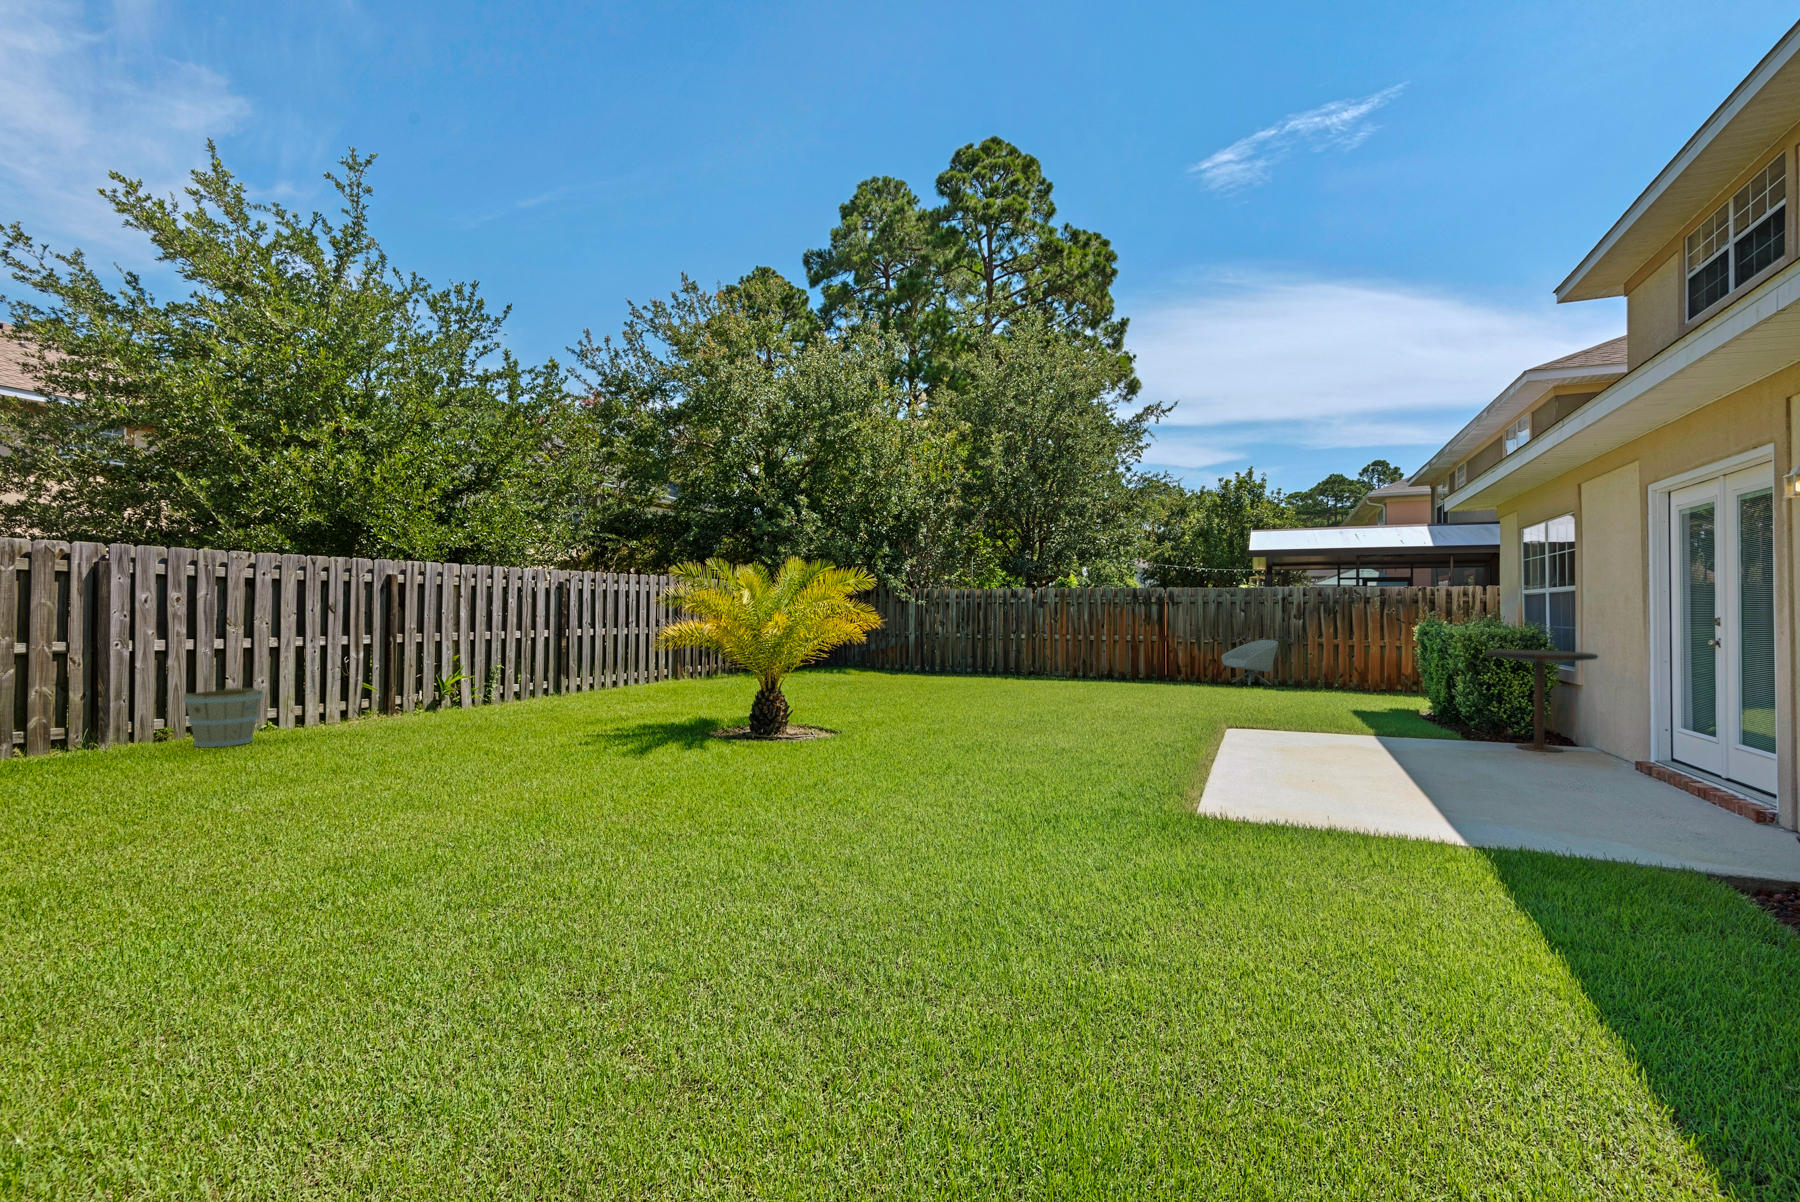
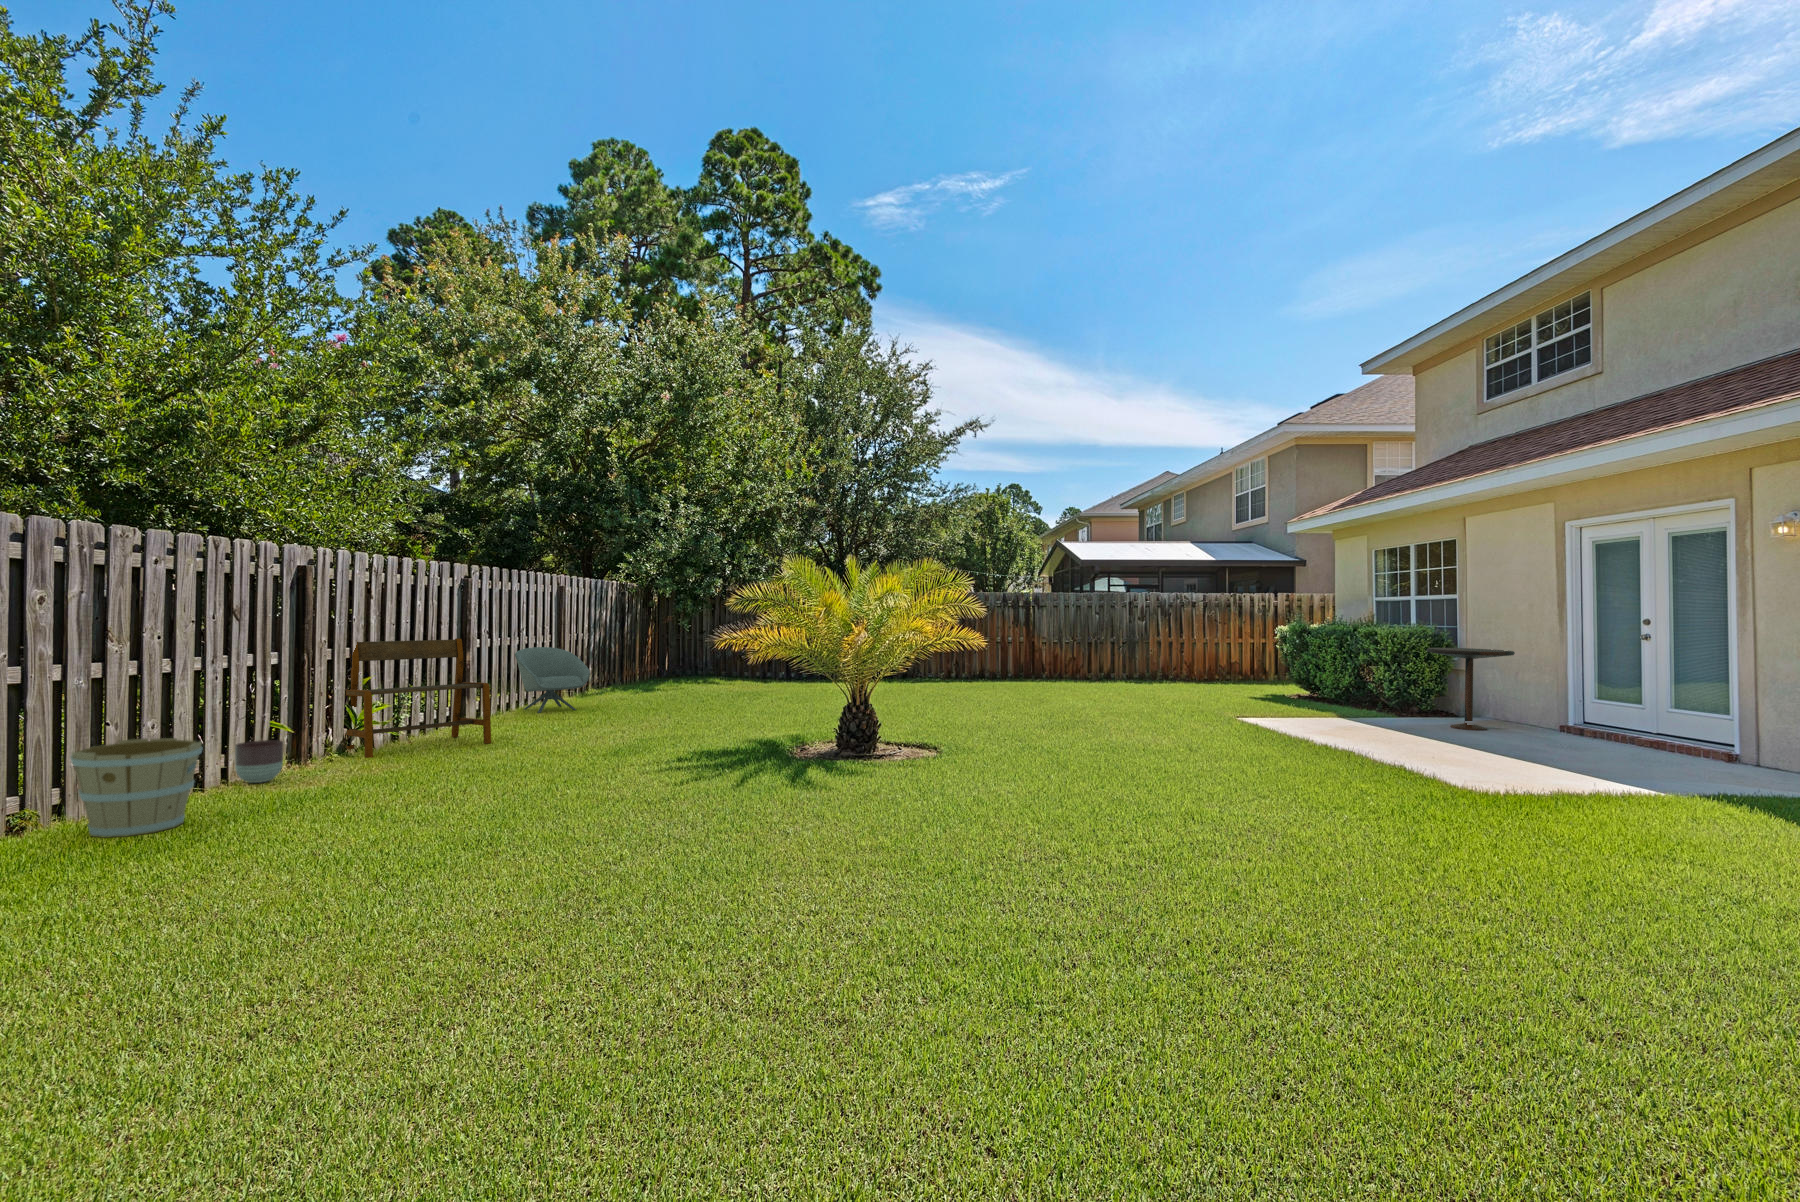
bench: none [436,628,534,714] -> present [346,638,491,758]
armchair: present [1221,640,1279,685] -> present [515,647,590,713]
planter: none [326,696,358,724] -> present [235,740,284,783]

